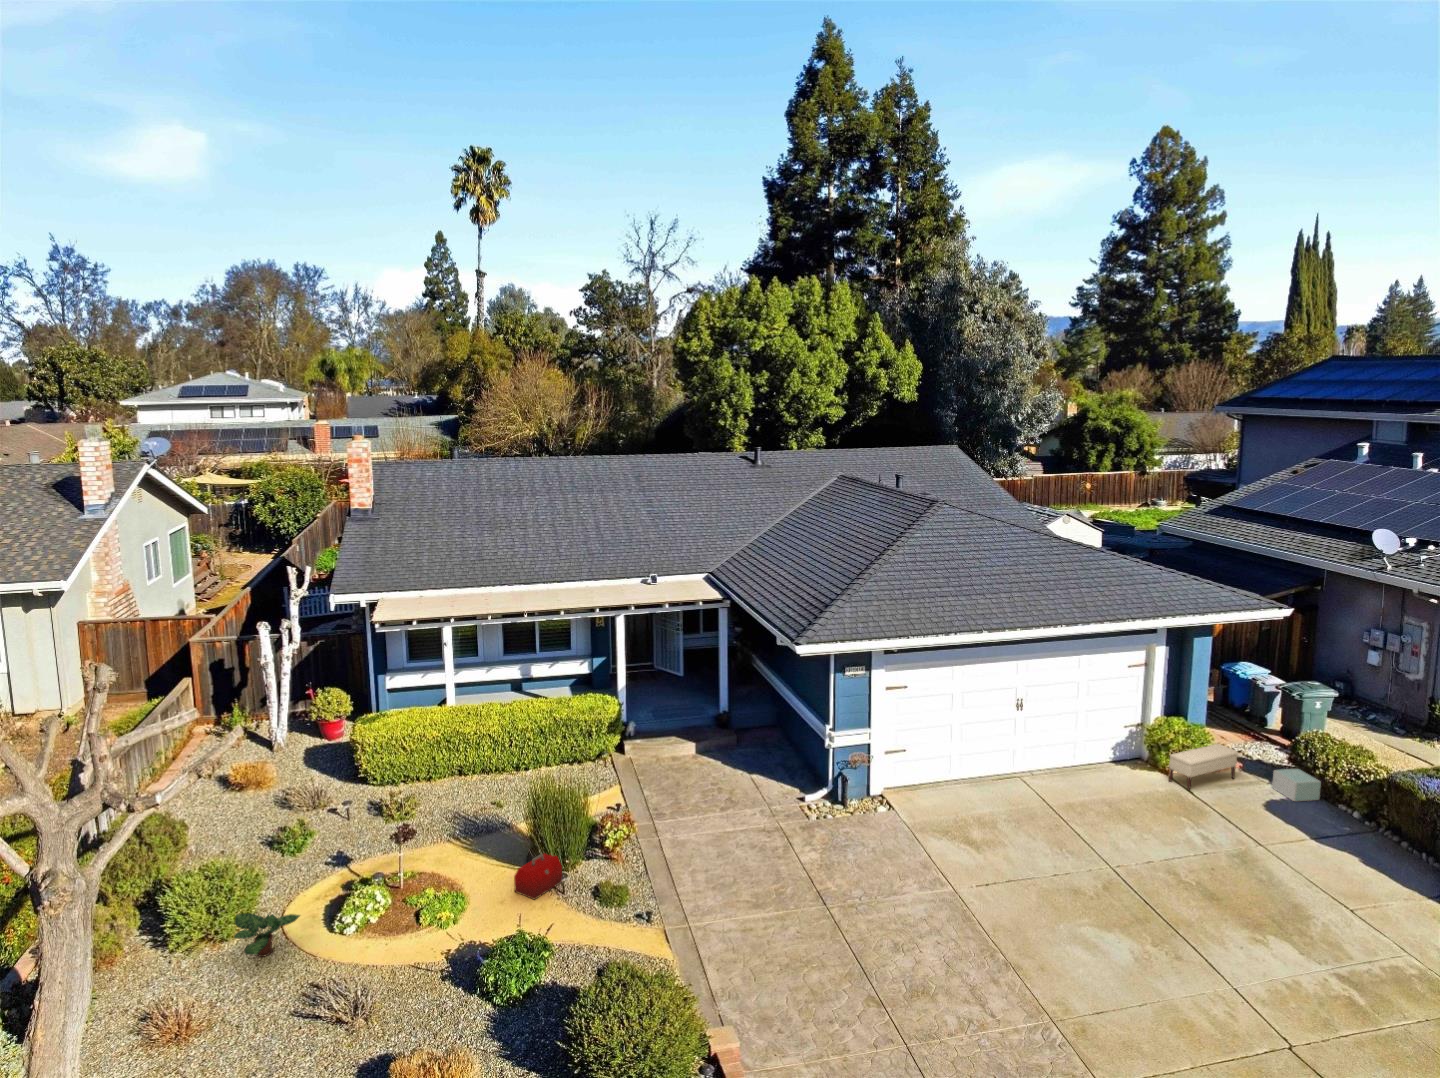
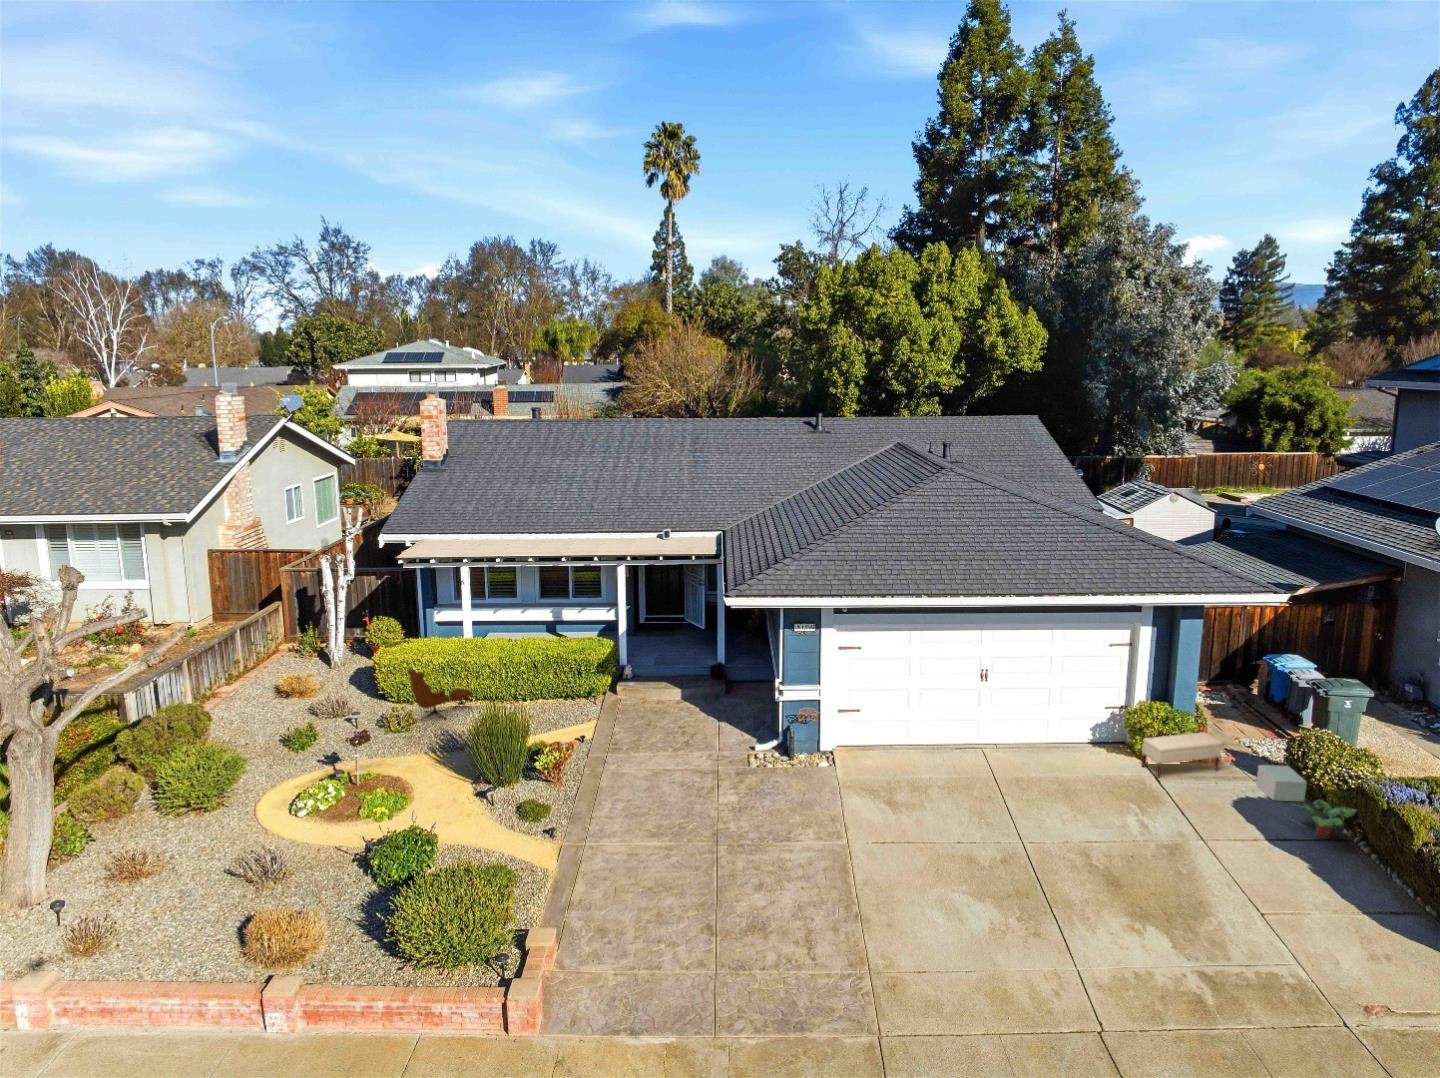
lounge chair: none [409,744,473,804] -> present [408,669,473,717]
toolbox: present [514,854,562,899] -> none [448,773,494,814]
potted plant: present [234,913,300,957] -> present [1296,799,1357,839]

